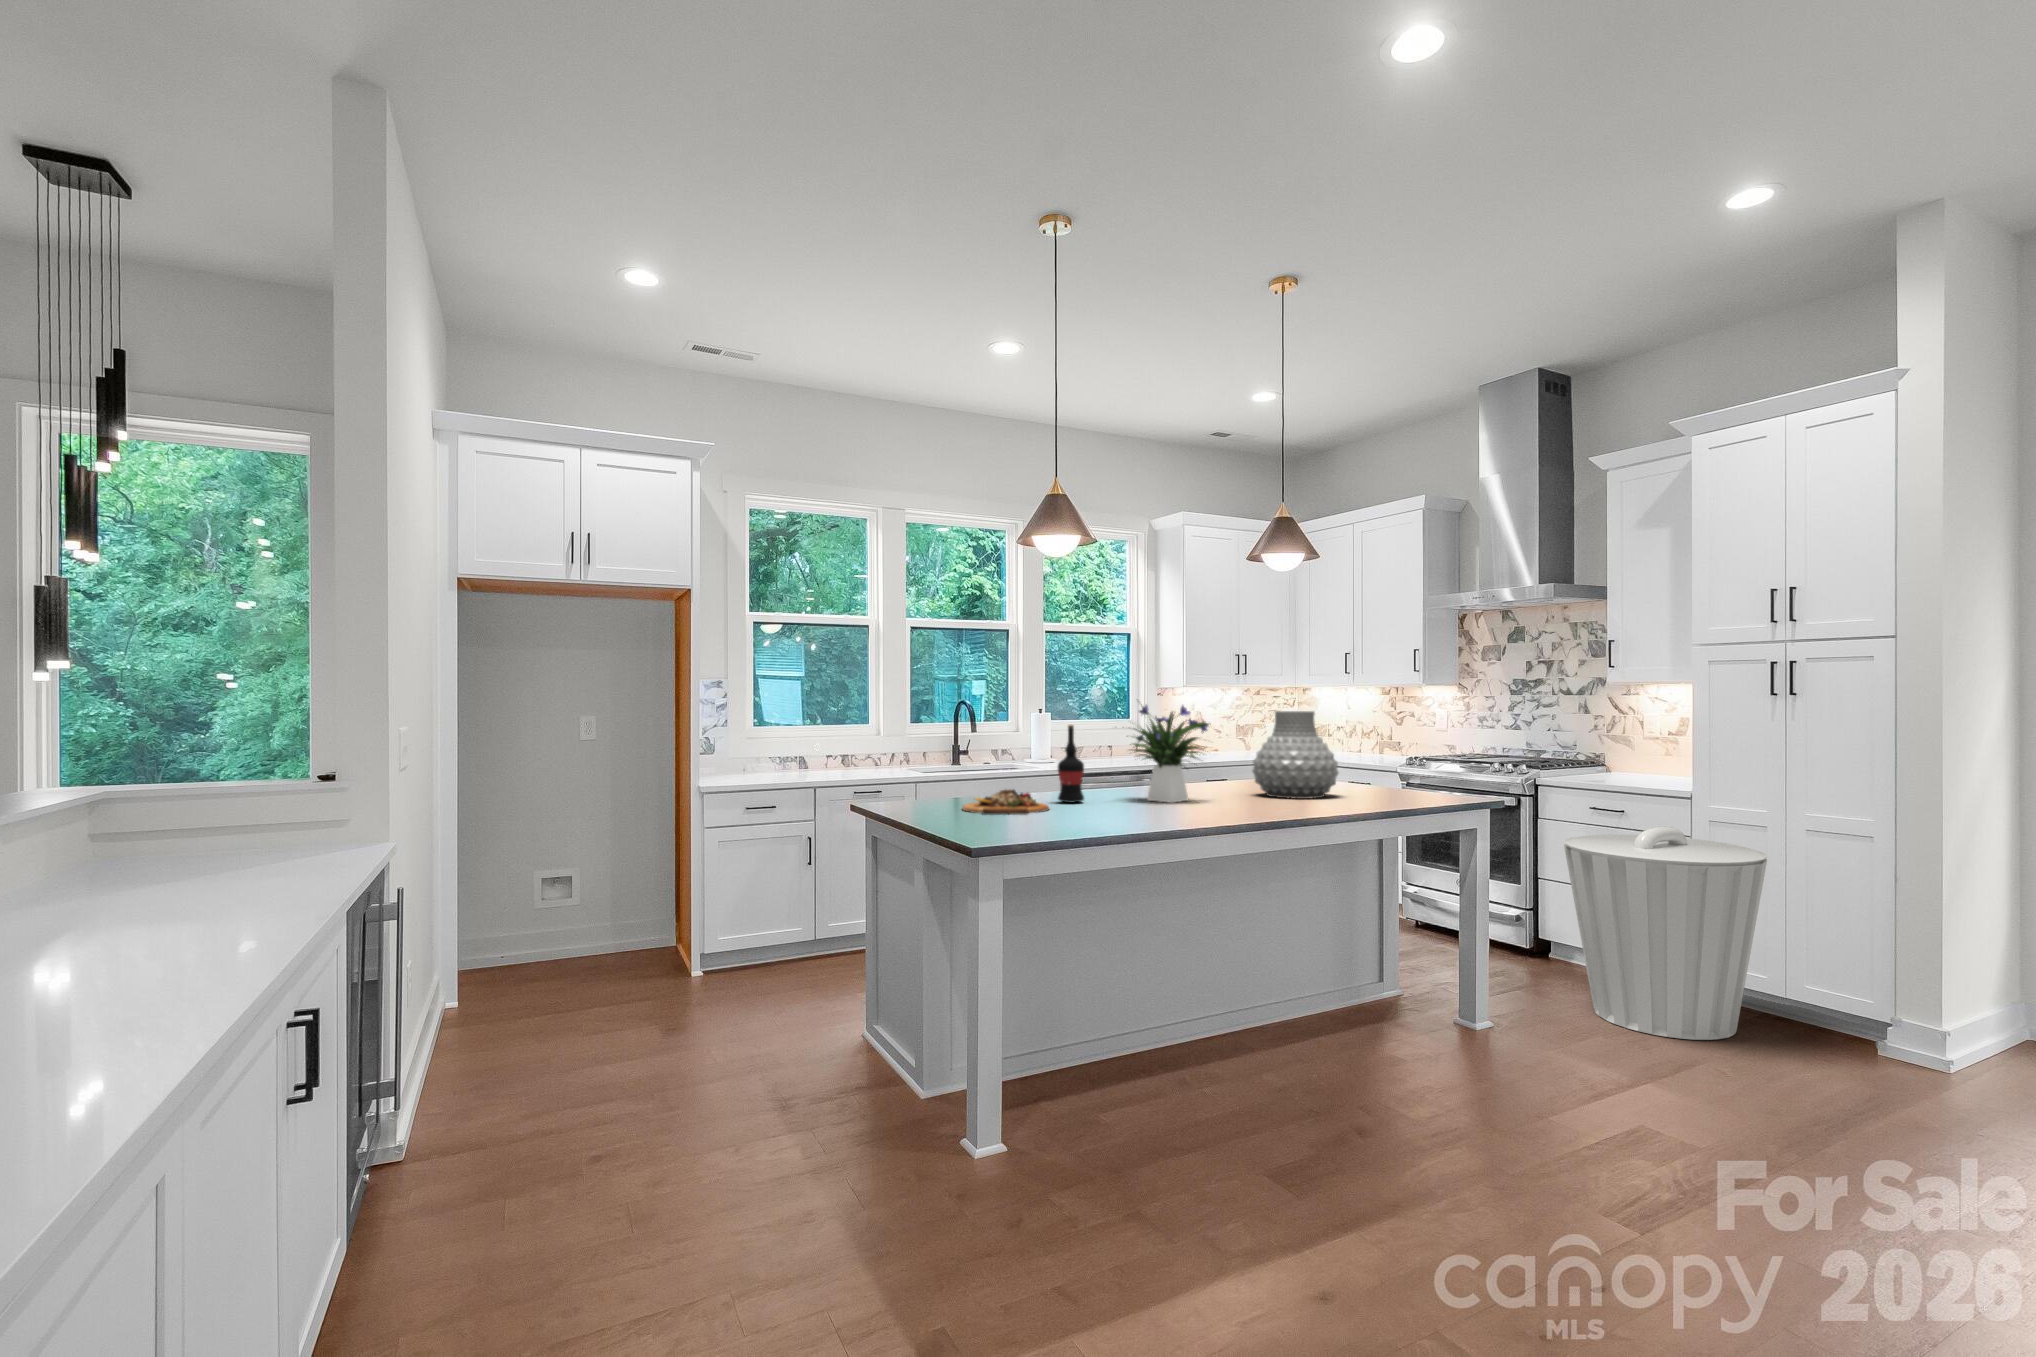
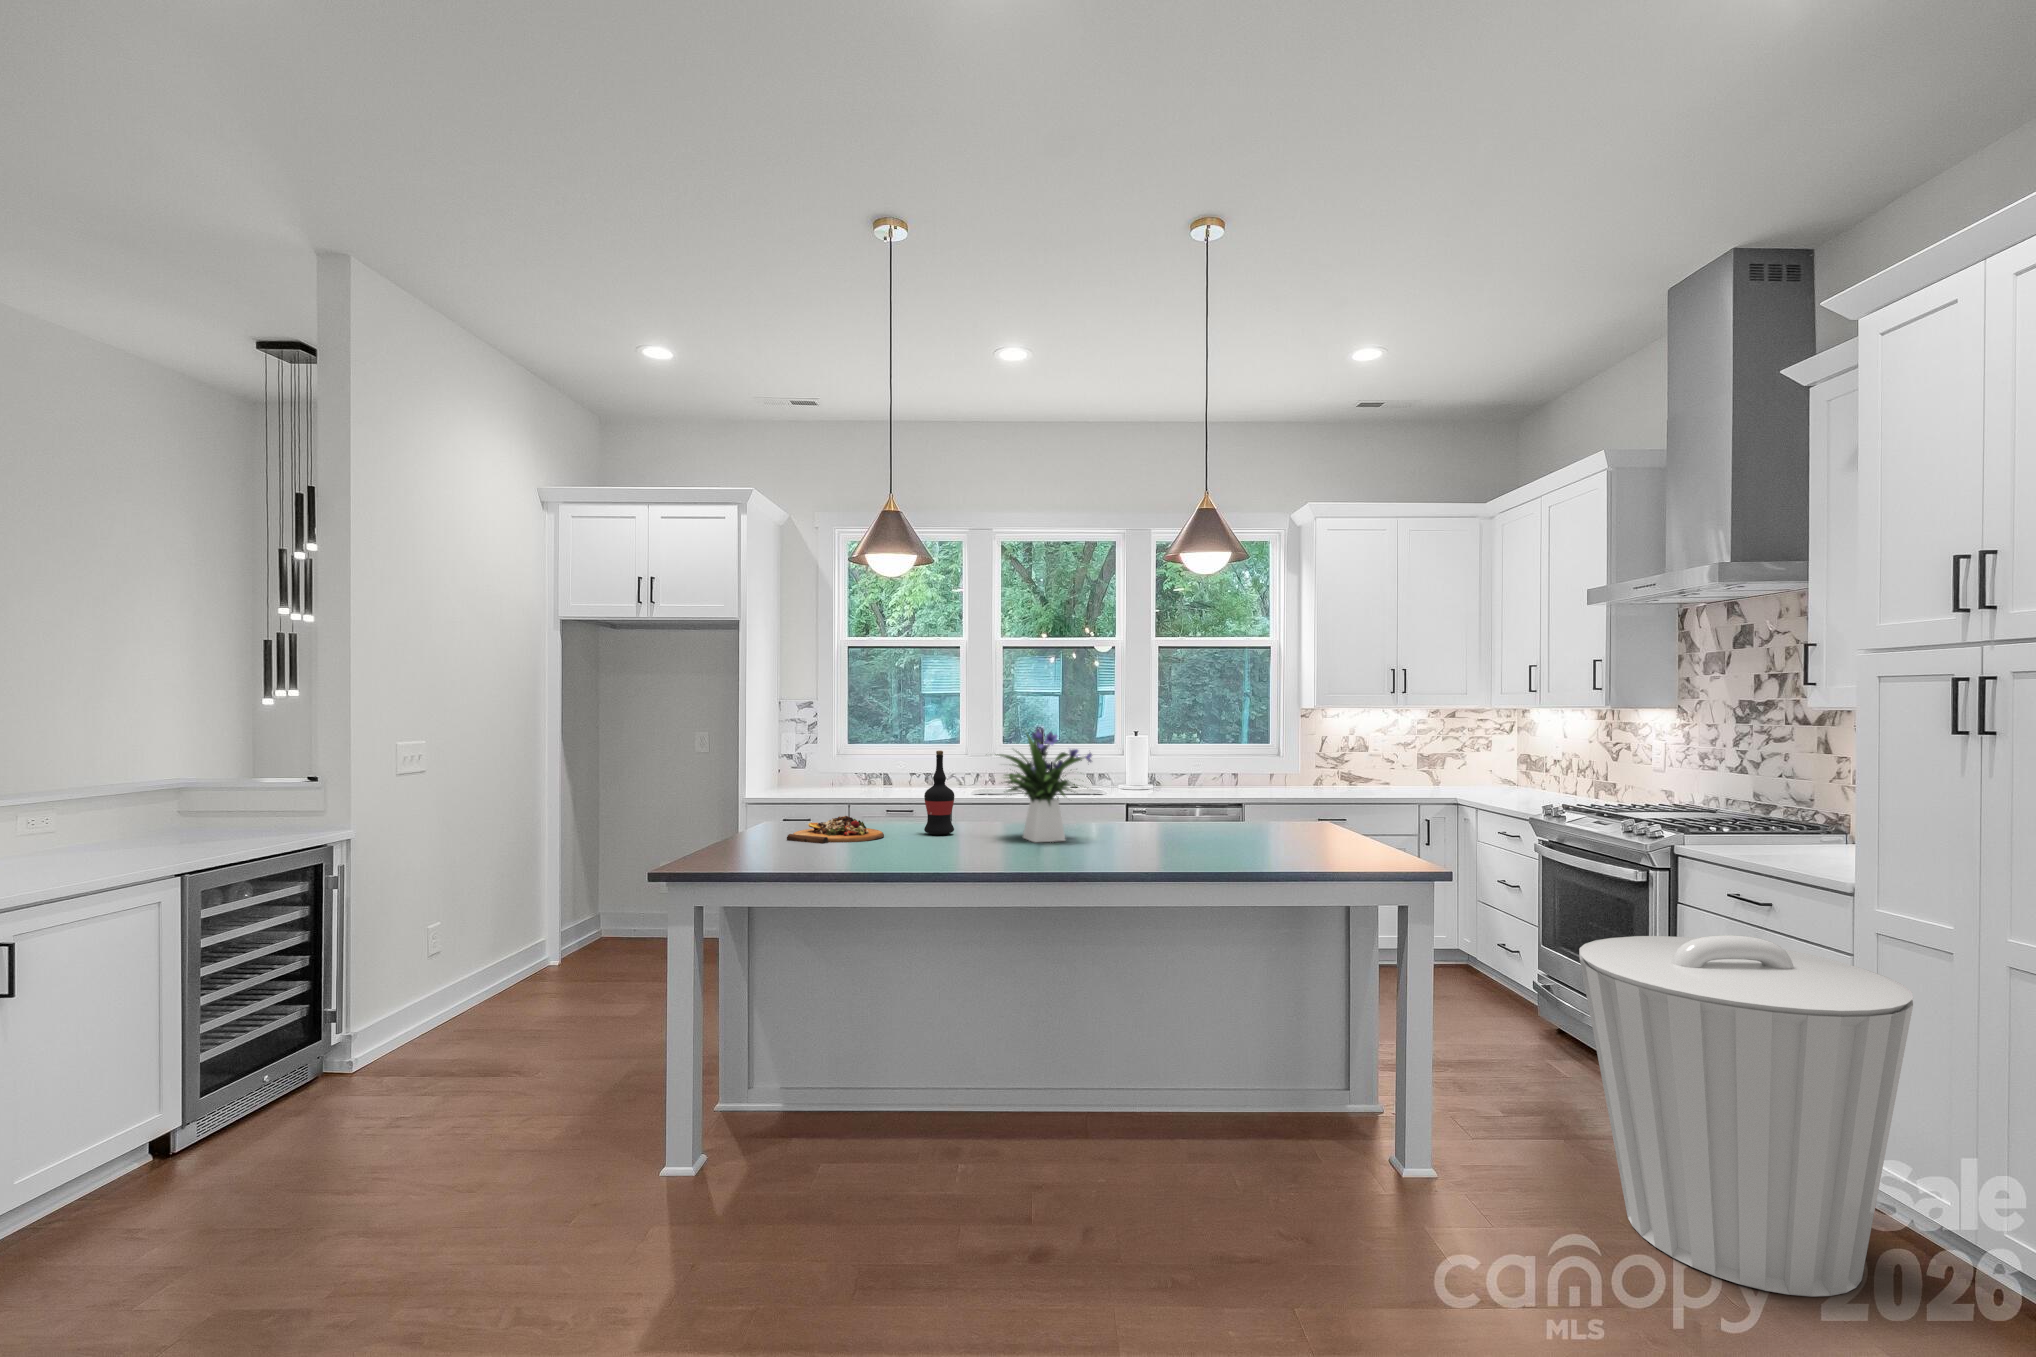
vase: present [1253,711,1338,799] -> none [1168,740,1272,850]

